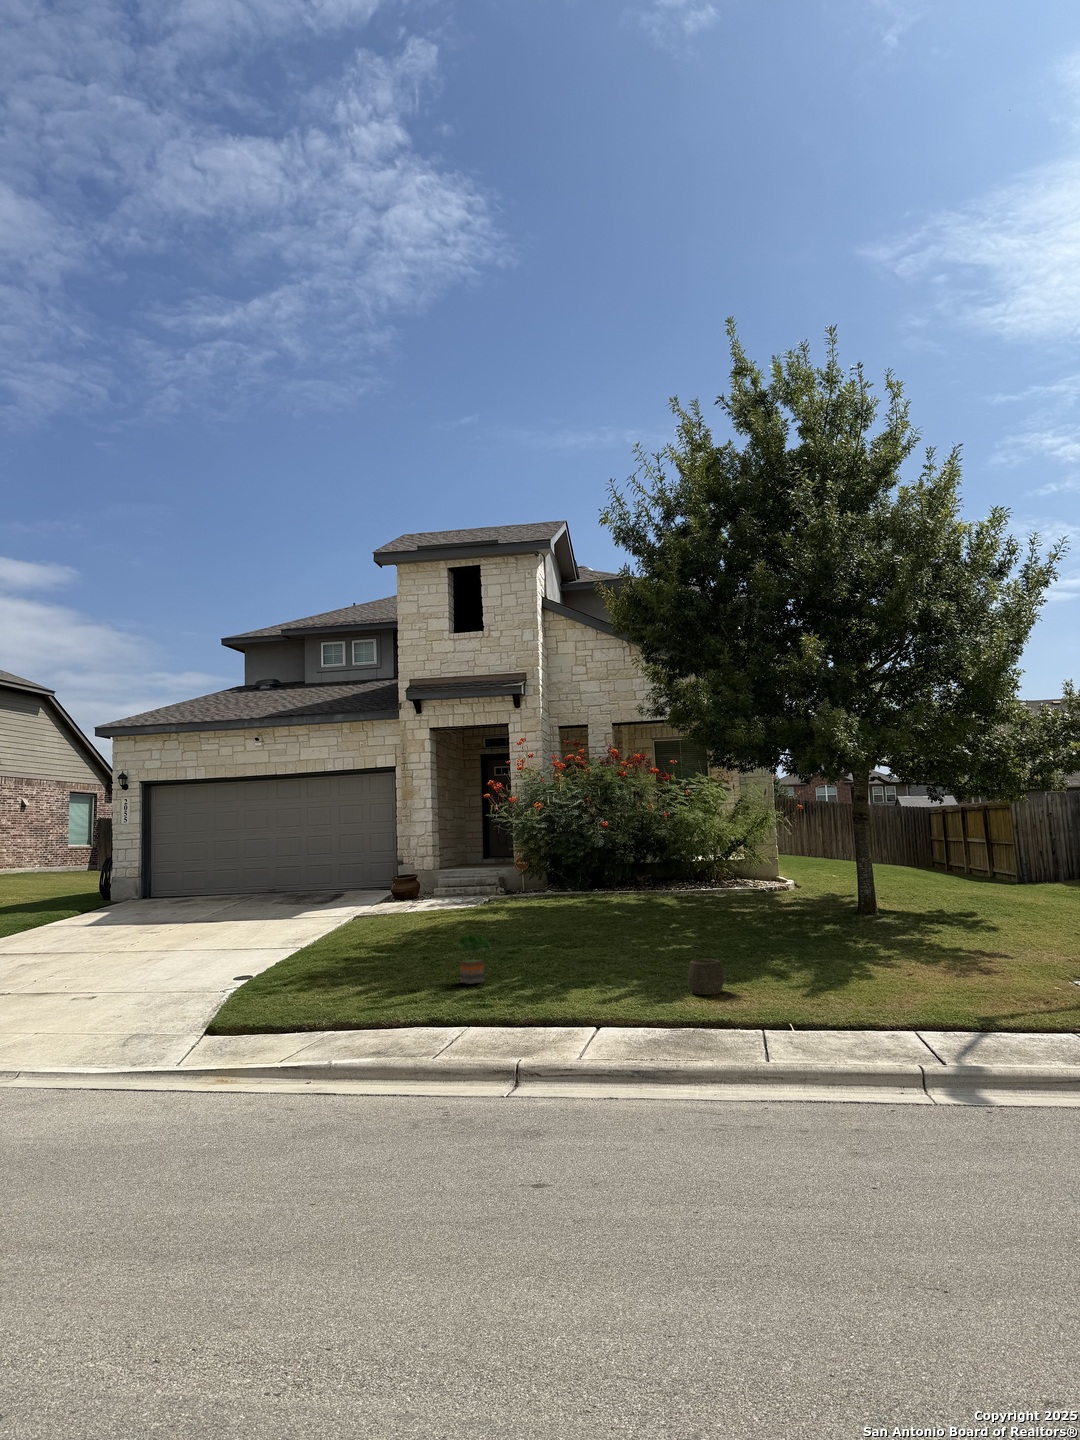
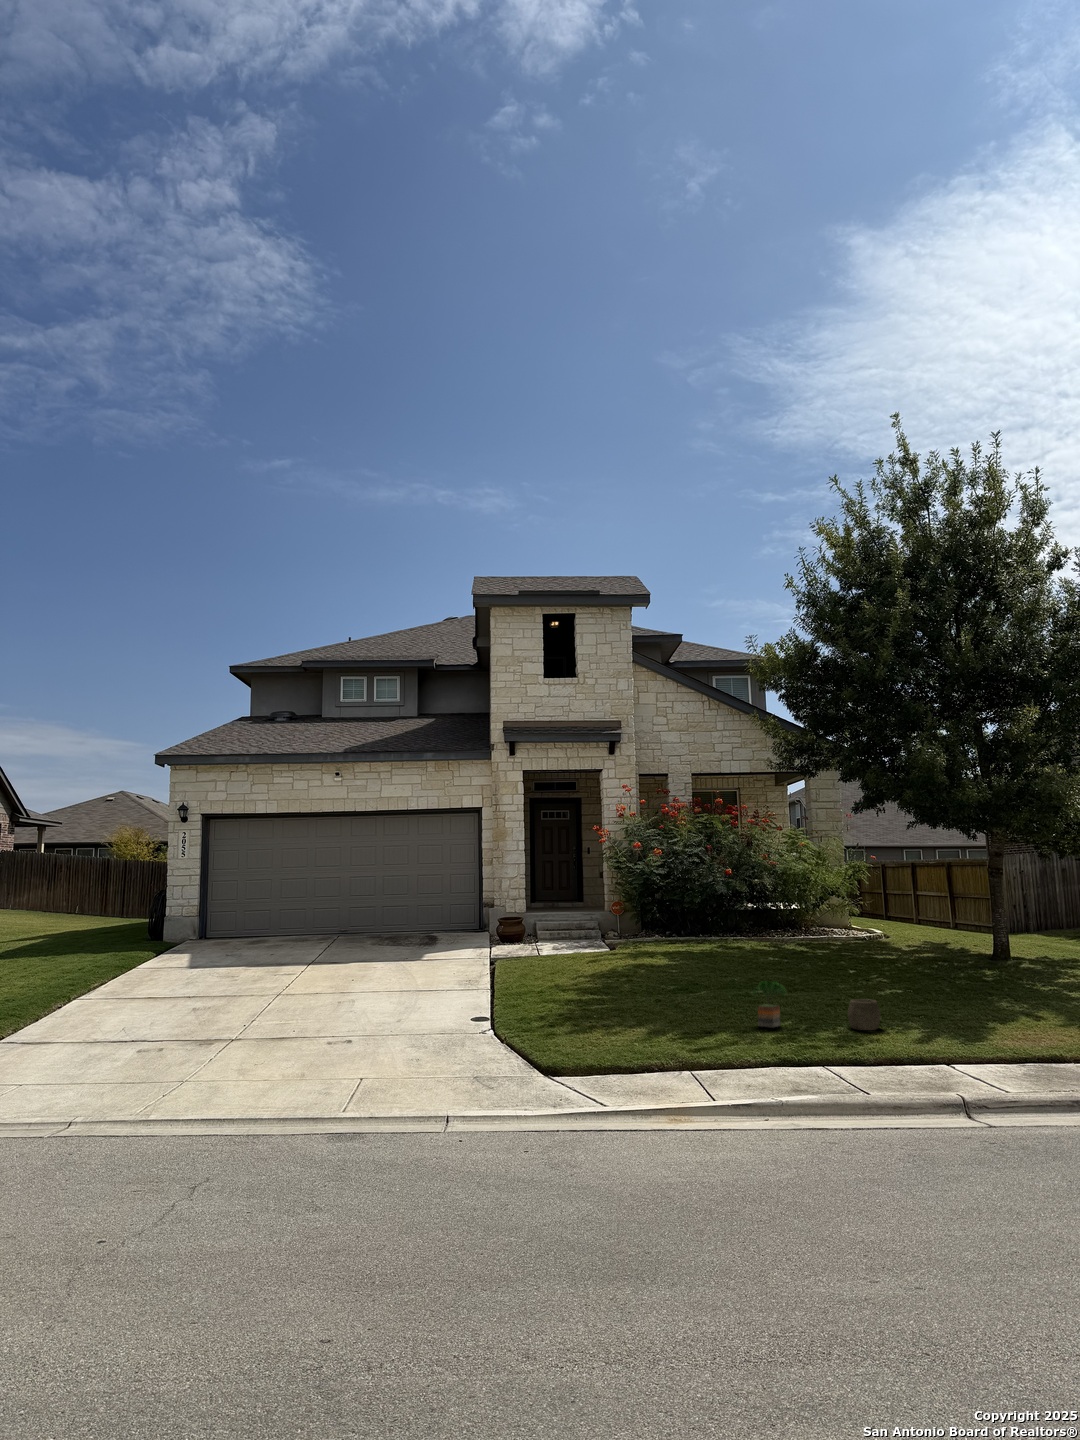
woven basket: present [688,959,724,995] -> present [848,999,880,1030]

